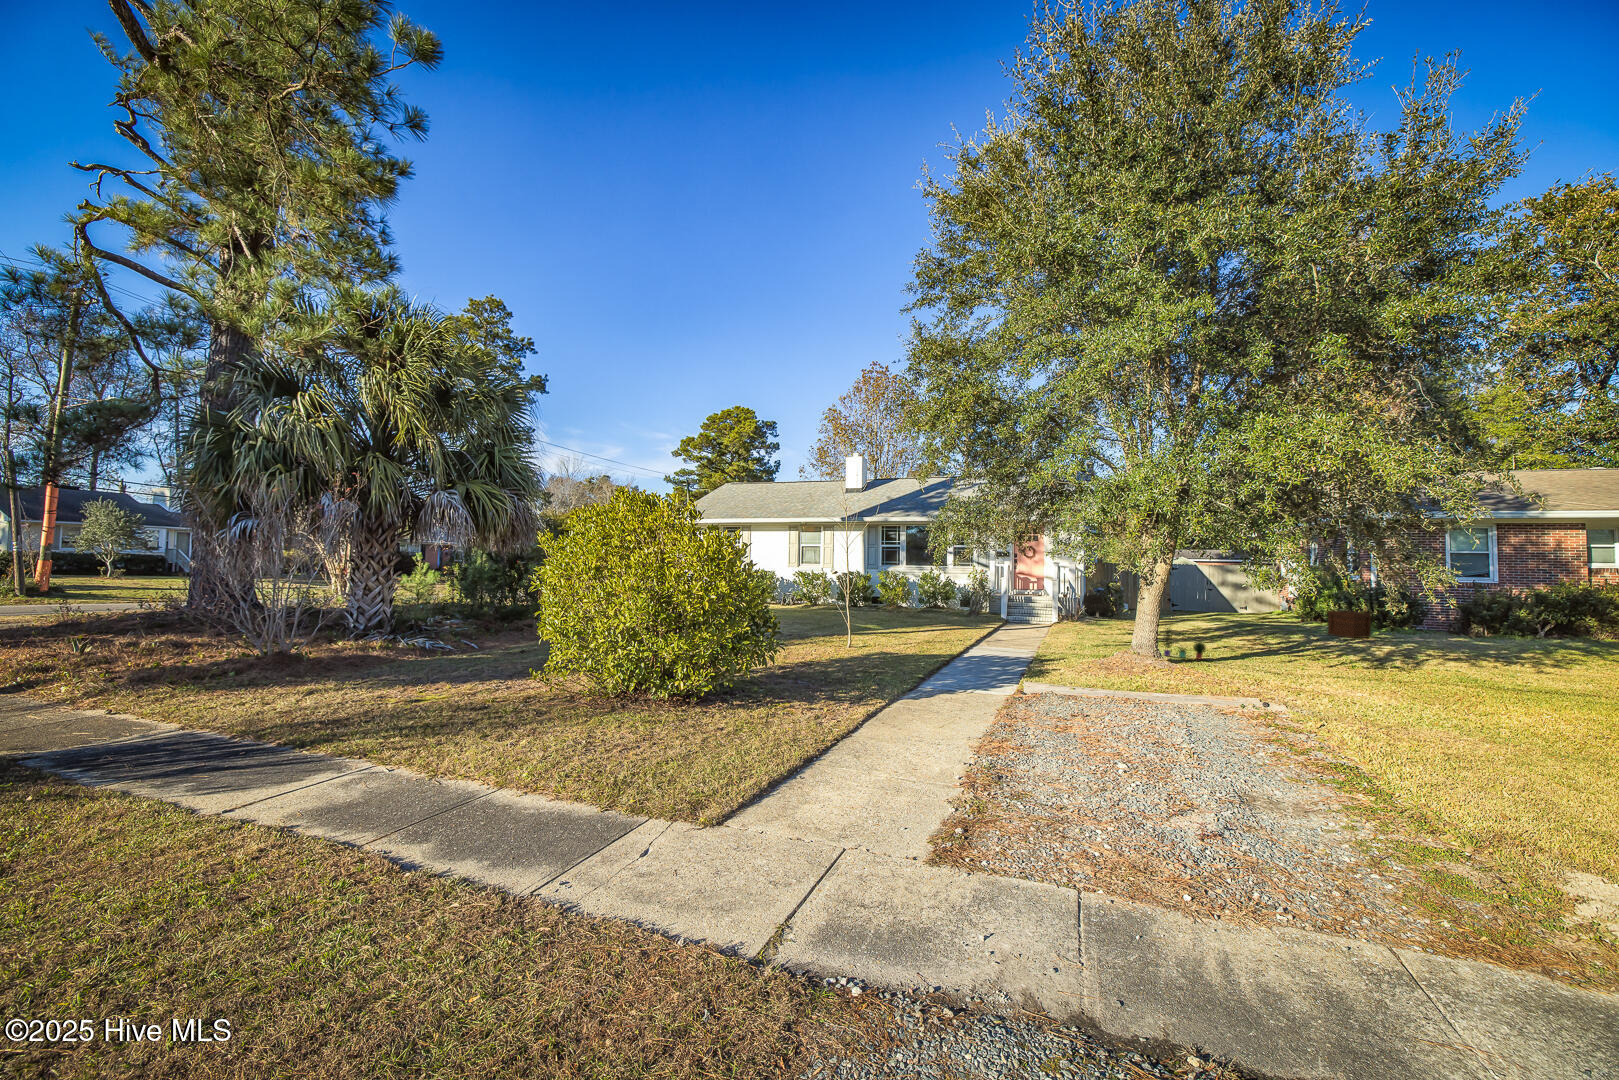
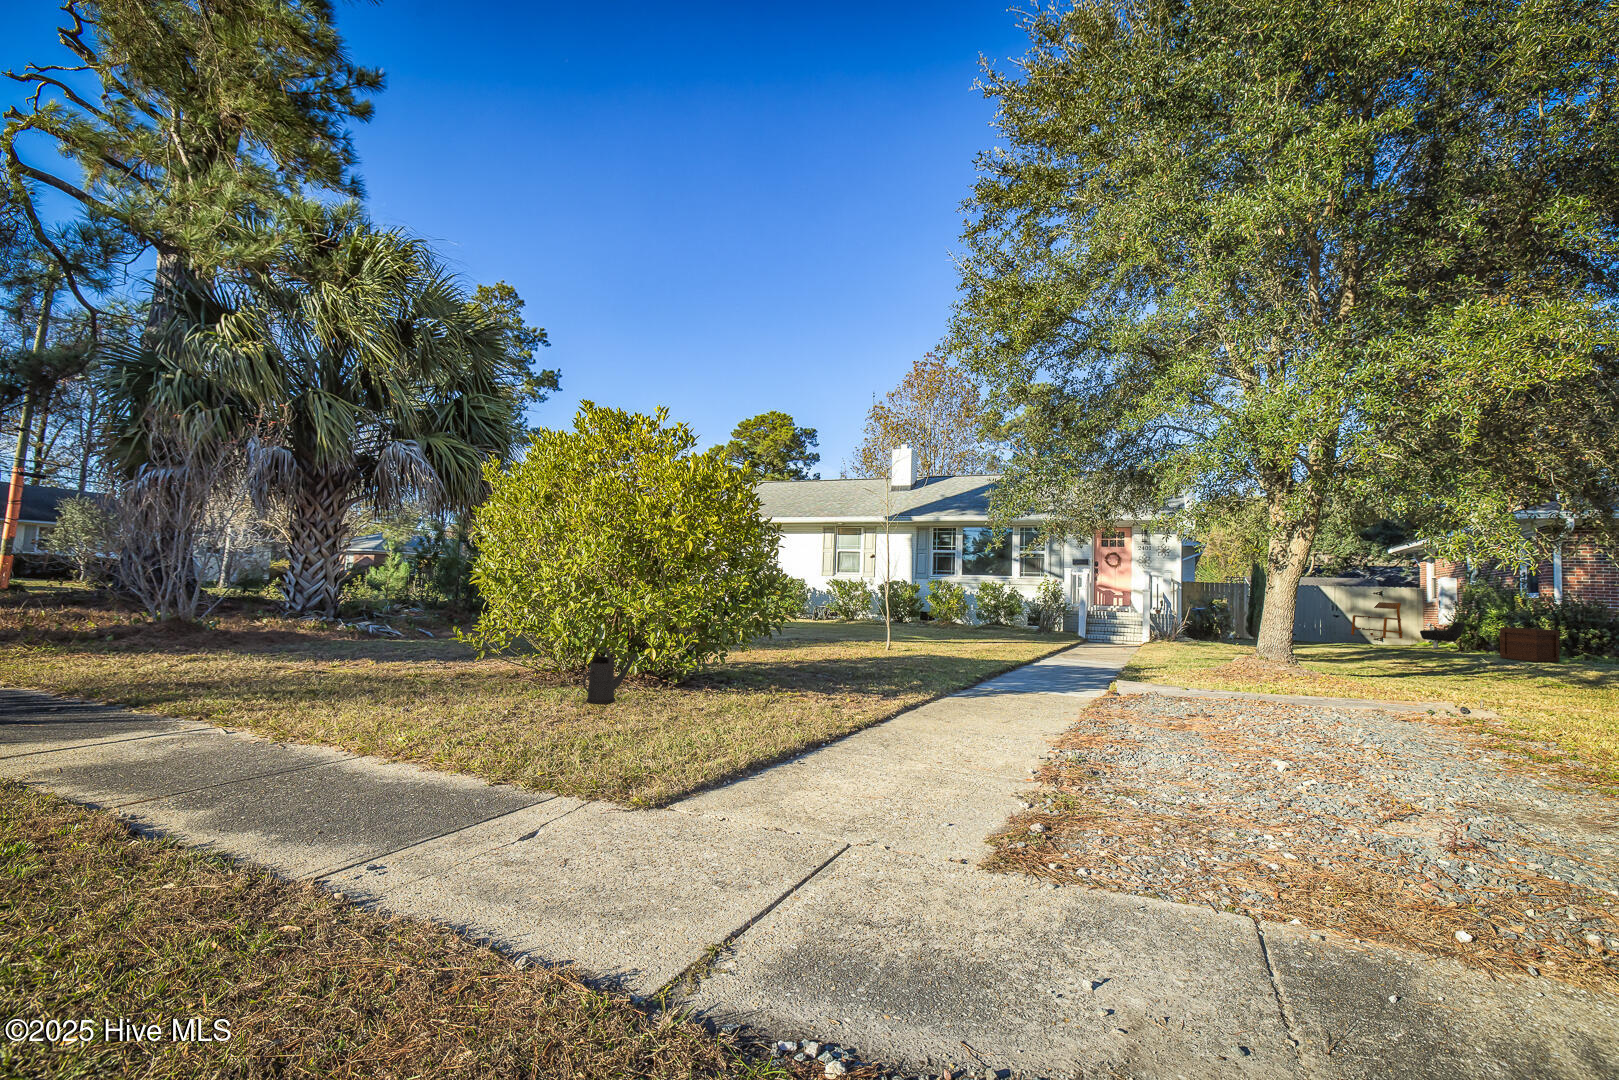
bench: none [1224,580,1263,611] -> present [1351,602,1403,638]
lounge chair: present [1082,595,1112,617] -> present [1420,622,1465,649]
potted plant: present [1163,628,1206,659] -> none [1288,629,1352,672]
watering can: none [630,683,667,727] -> present [583,647,637,704]

